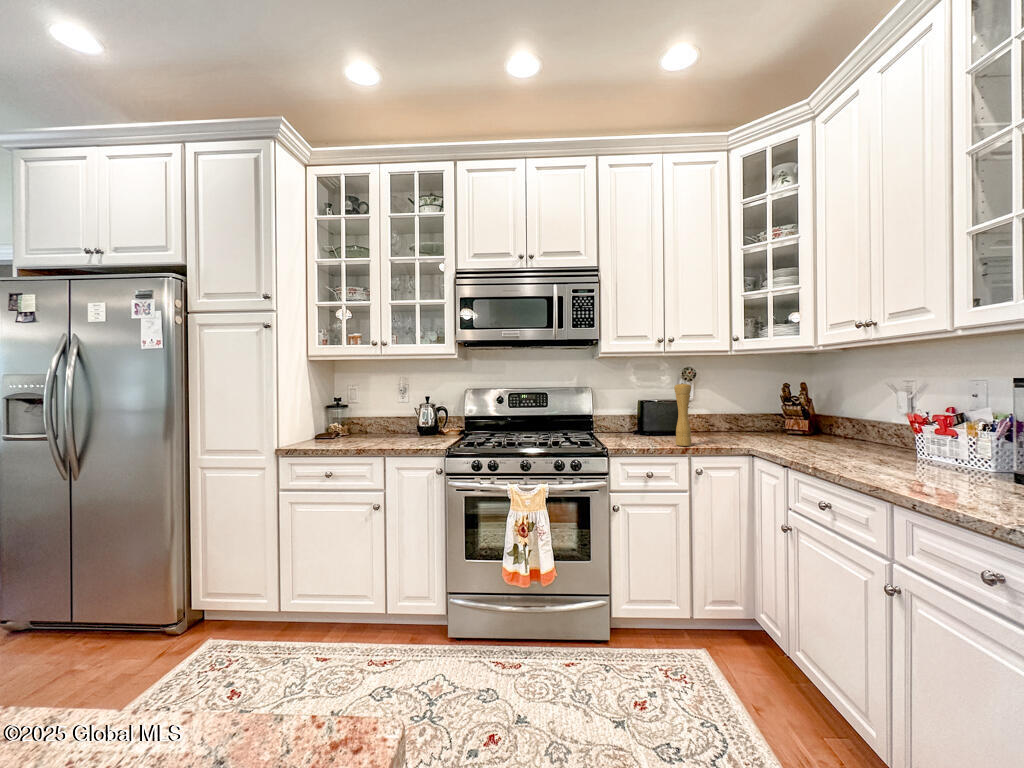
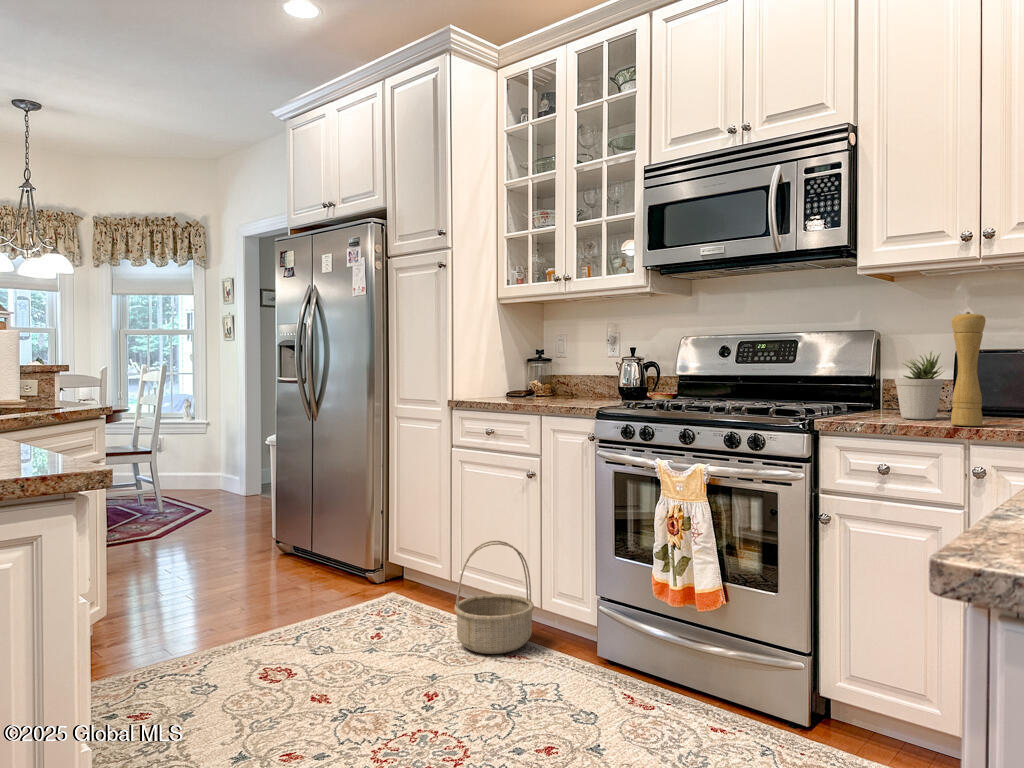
potted plant: none [632,403,659,442] -> present [895,352,944,419]
basket: none [323,567,393,673] -> present [454,541,534,654]

